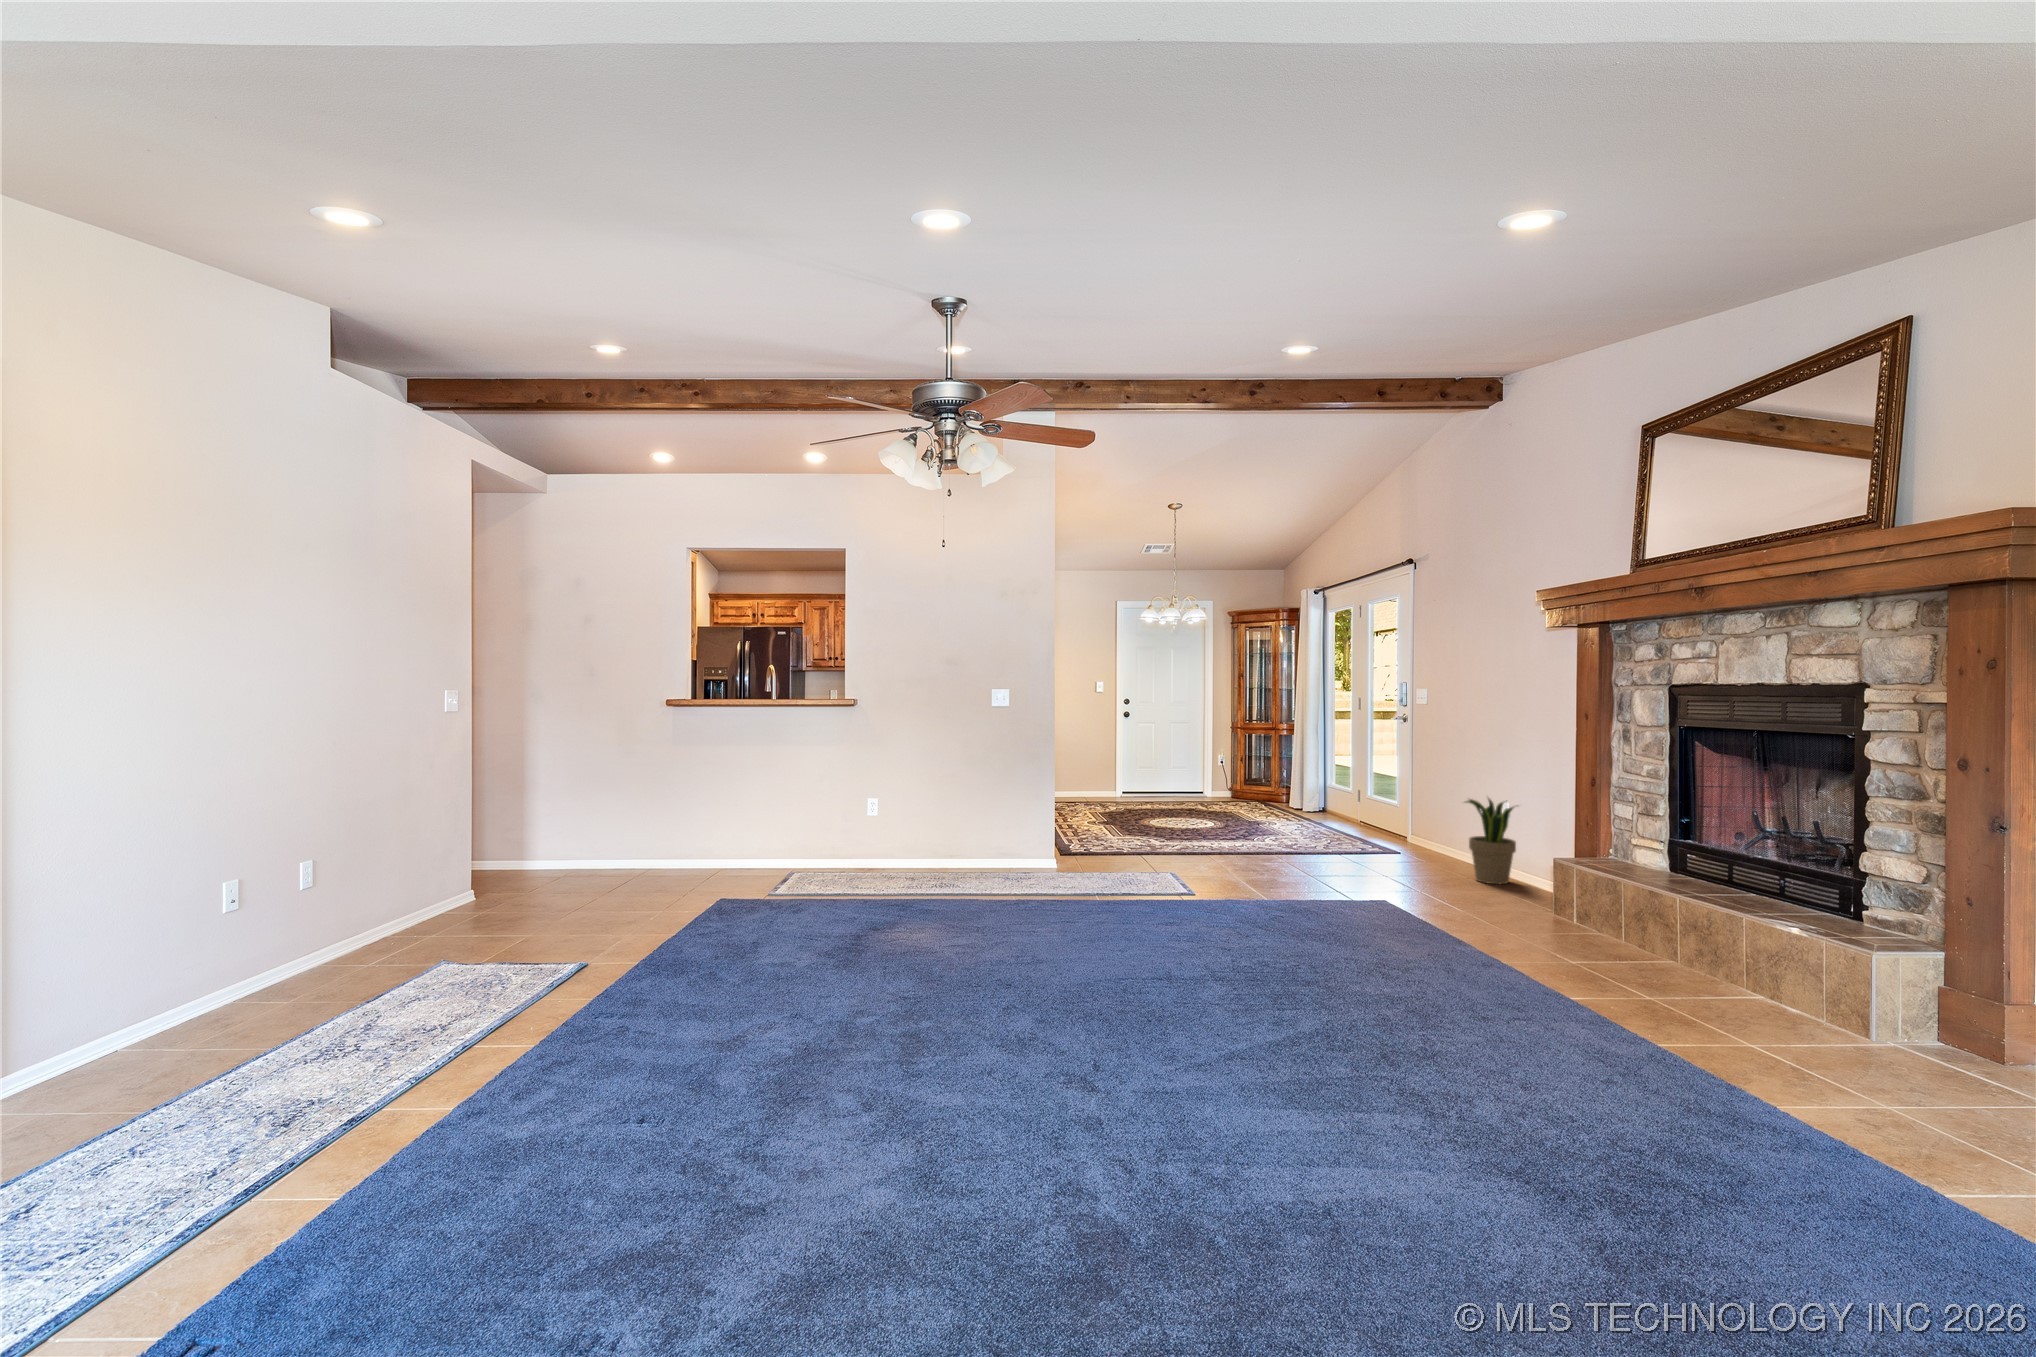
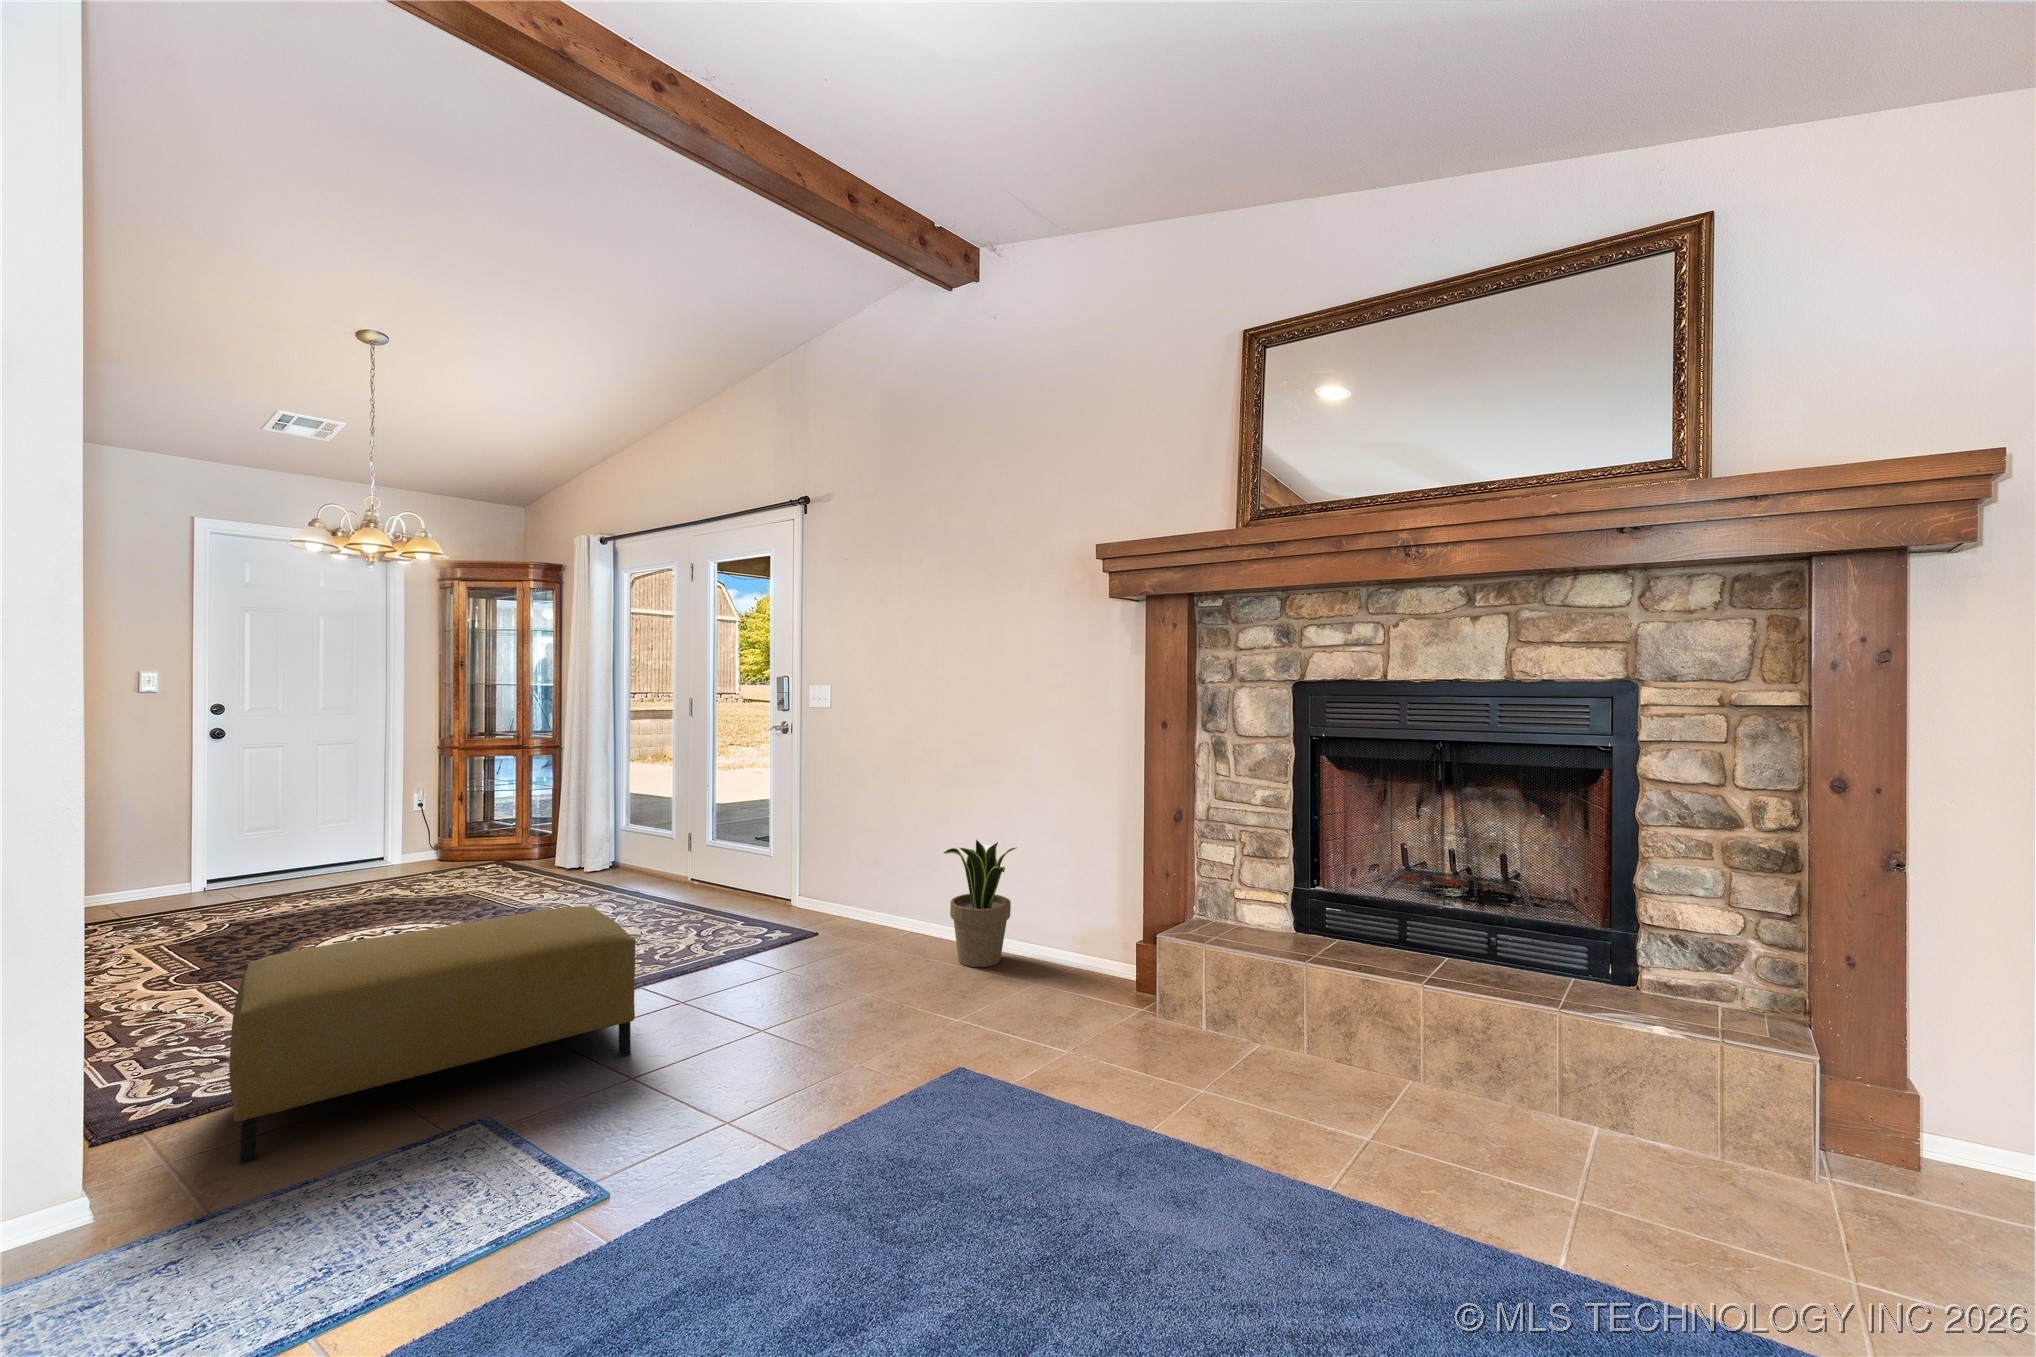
ottoman: none [1118,800,1260,872] -> present [229,906,636,1164]

